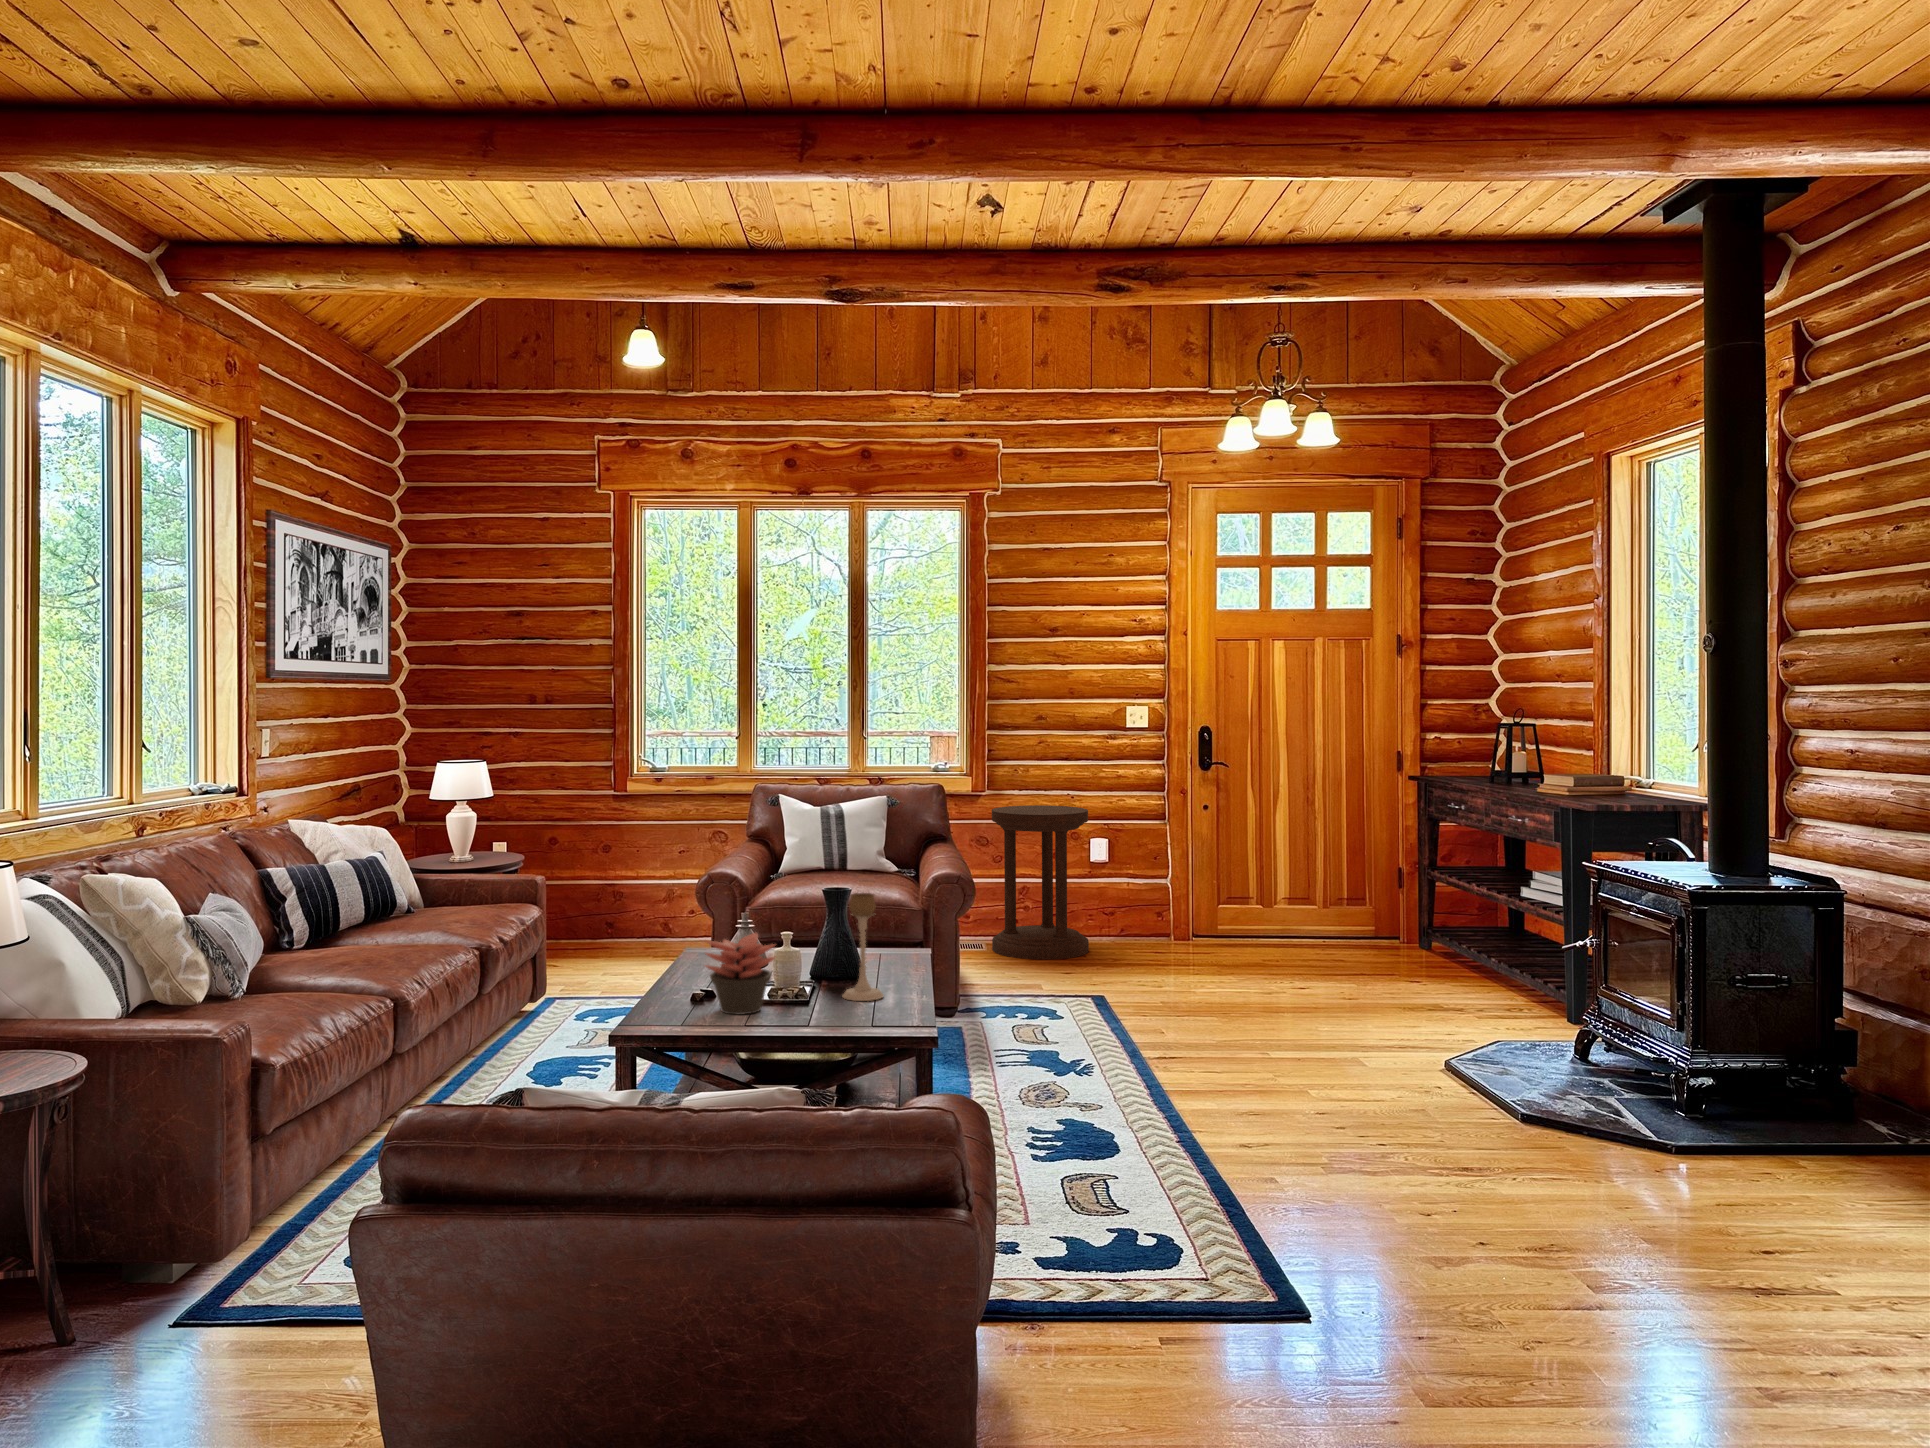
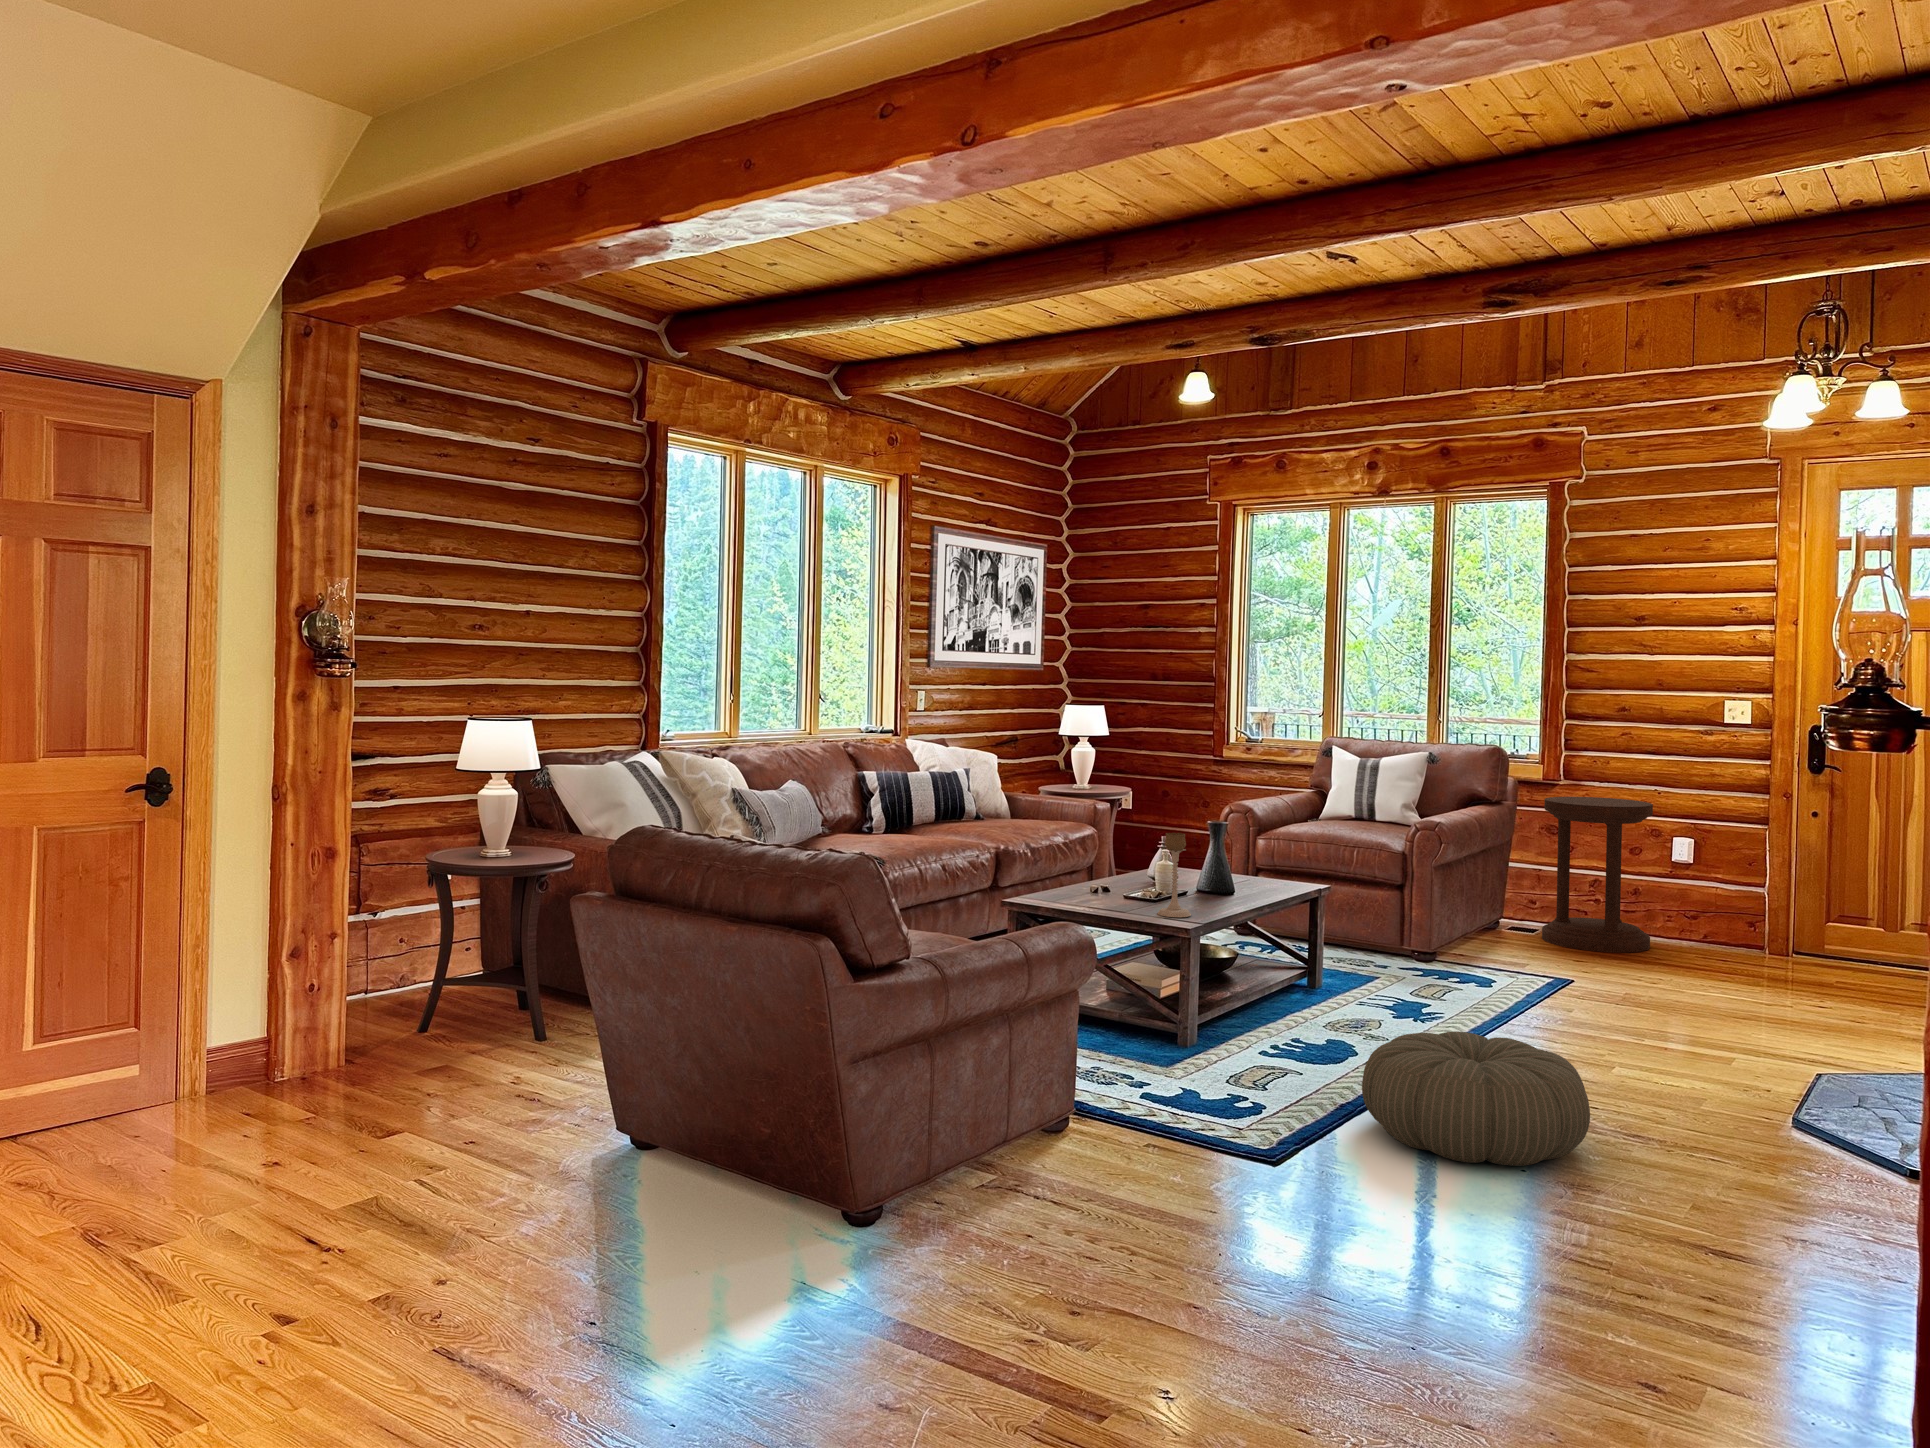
succulent plant: present [706,933,775,1014] -> none [1043,853,1093,910]
pouf: none [1223,1082,1469,1237] -> present [1362,1031,1590,1166]

